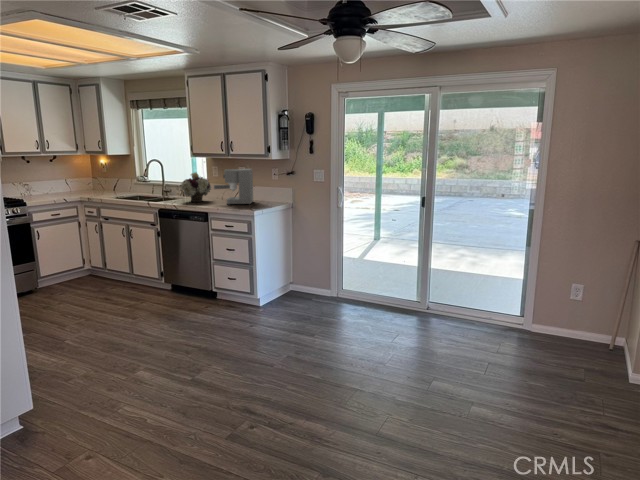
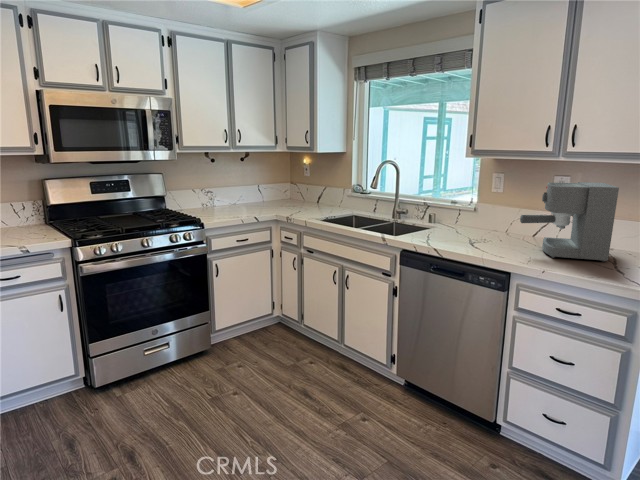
flower arrangement: present [181,172,211,202] -> none [443,185,499,242]

